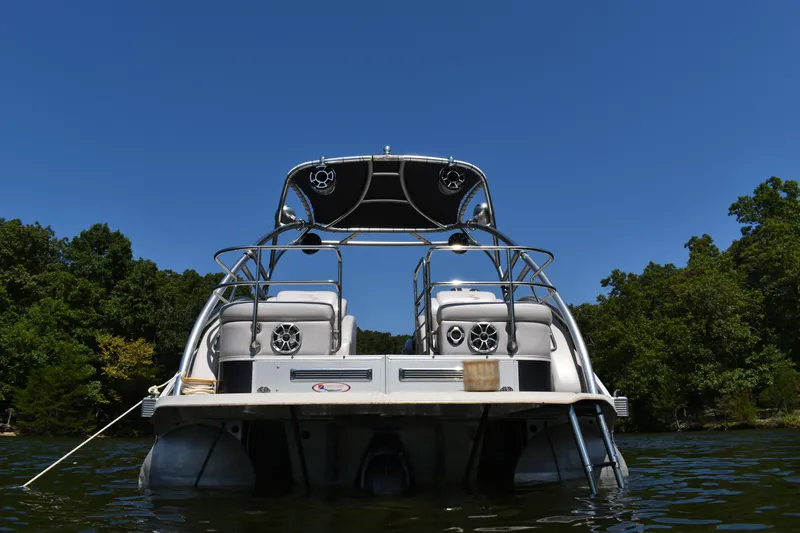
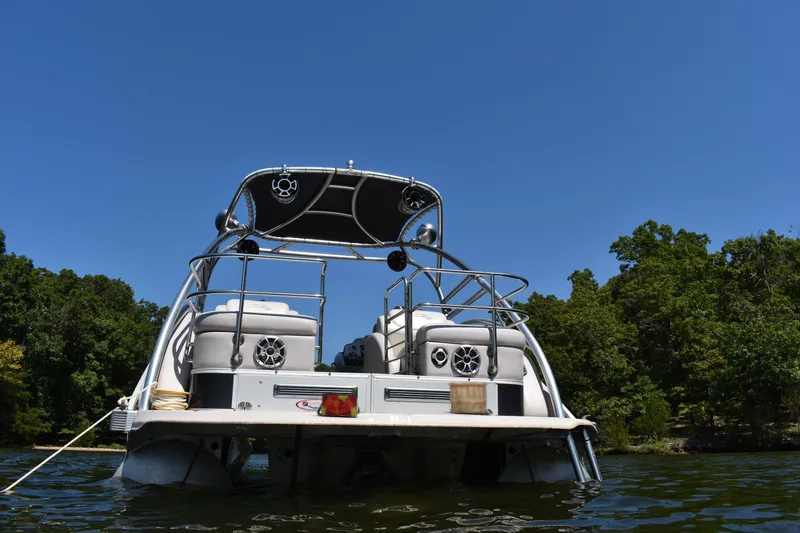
bag: none [304,375,346,398] -> present [317,392,360,417]

